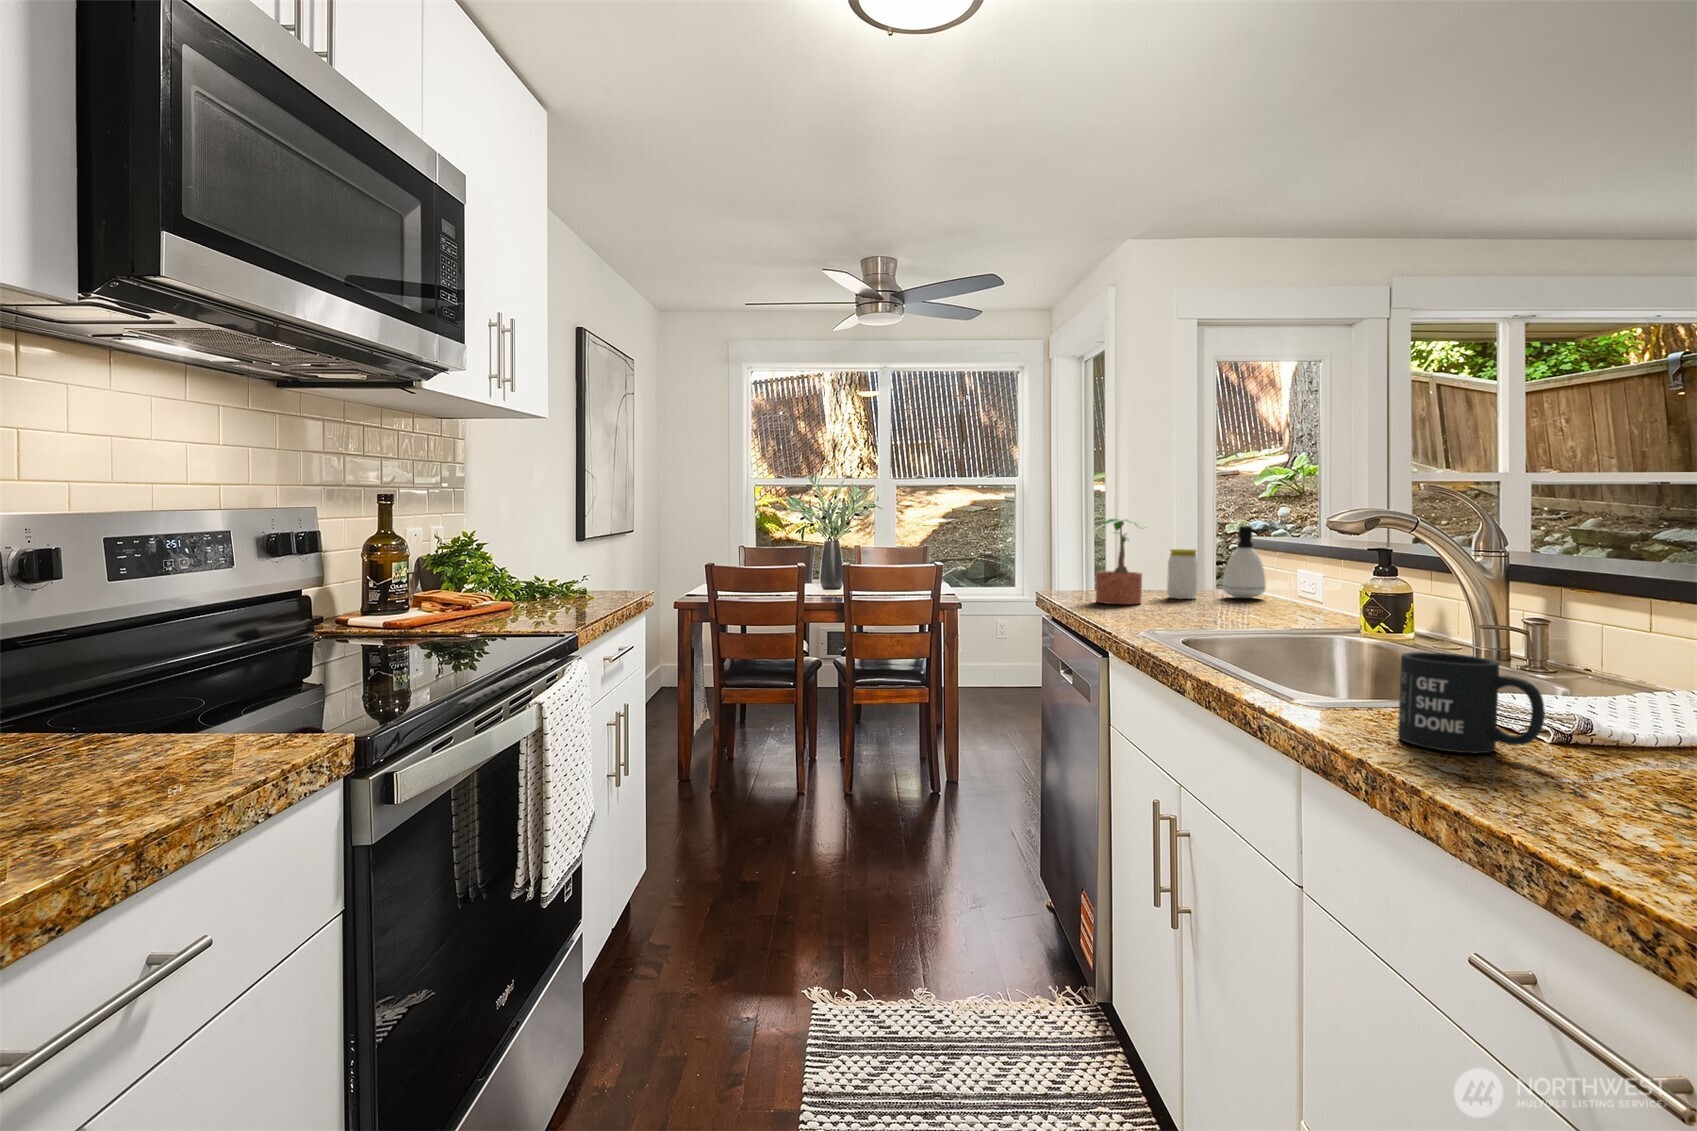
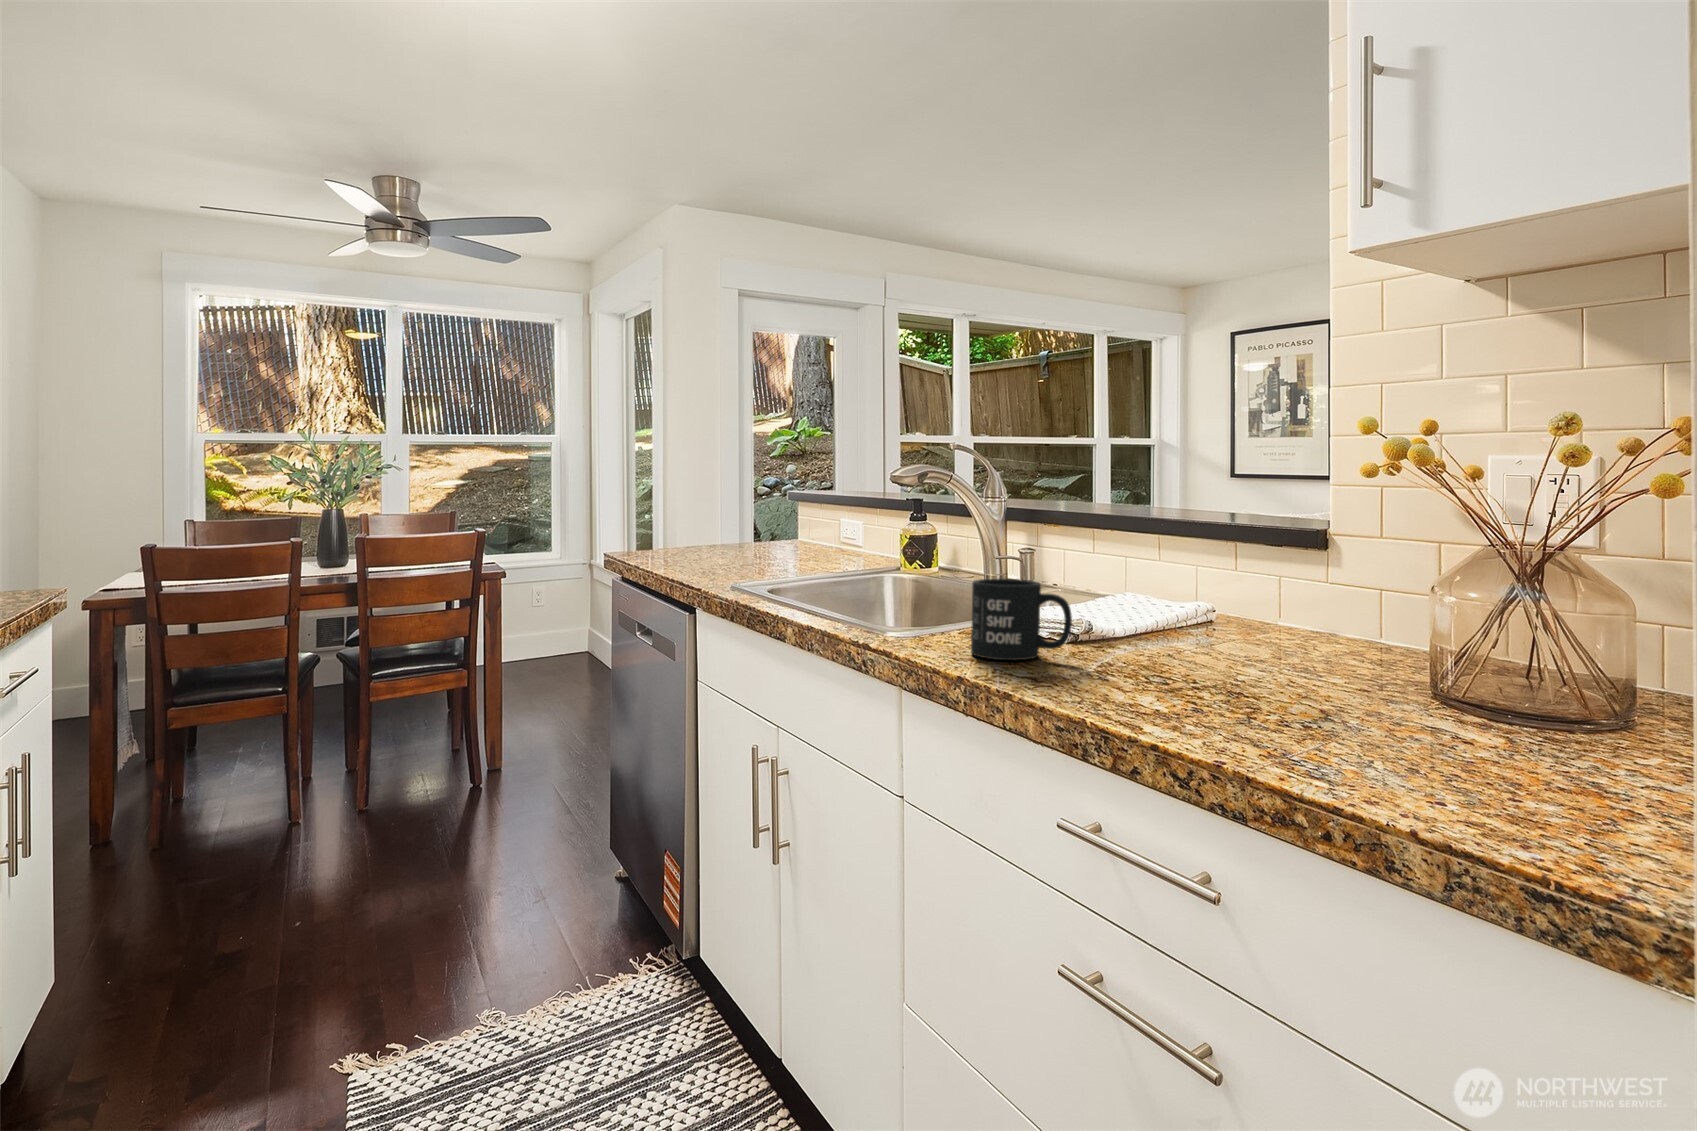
potted plant: present [1096,519,1142,604] -> none [649,468,701,557]
soap dispenser: present [1222,526,1268,598] -> none [769,477,808,546]
jar: present [1167,549,1198,599] -> none [719,500,747,549]

